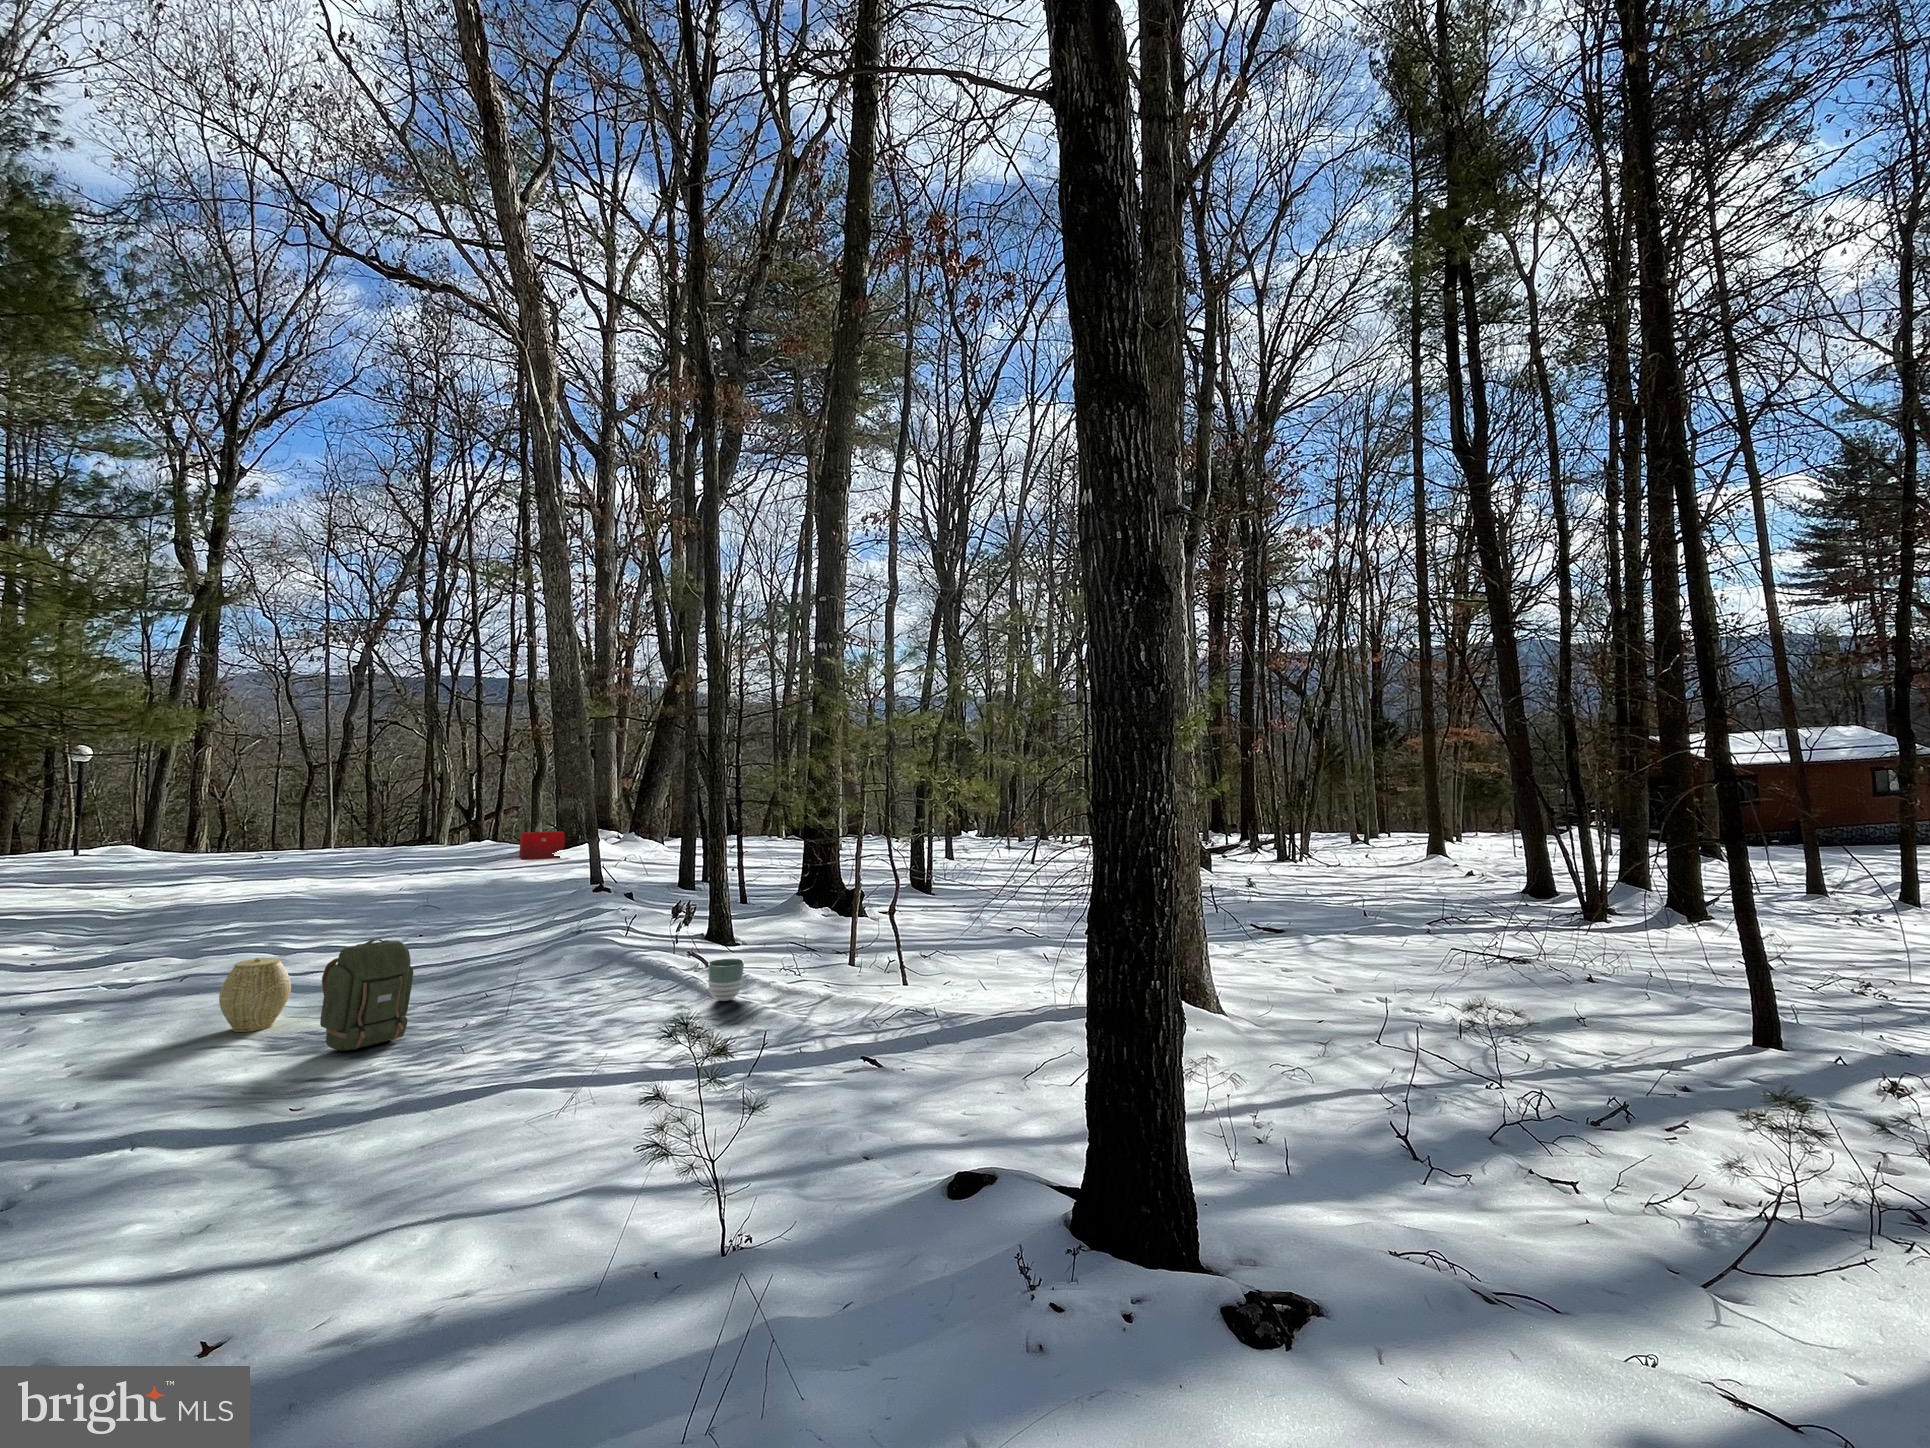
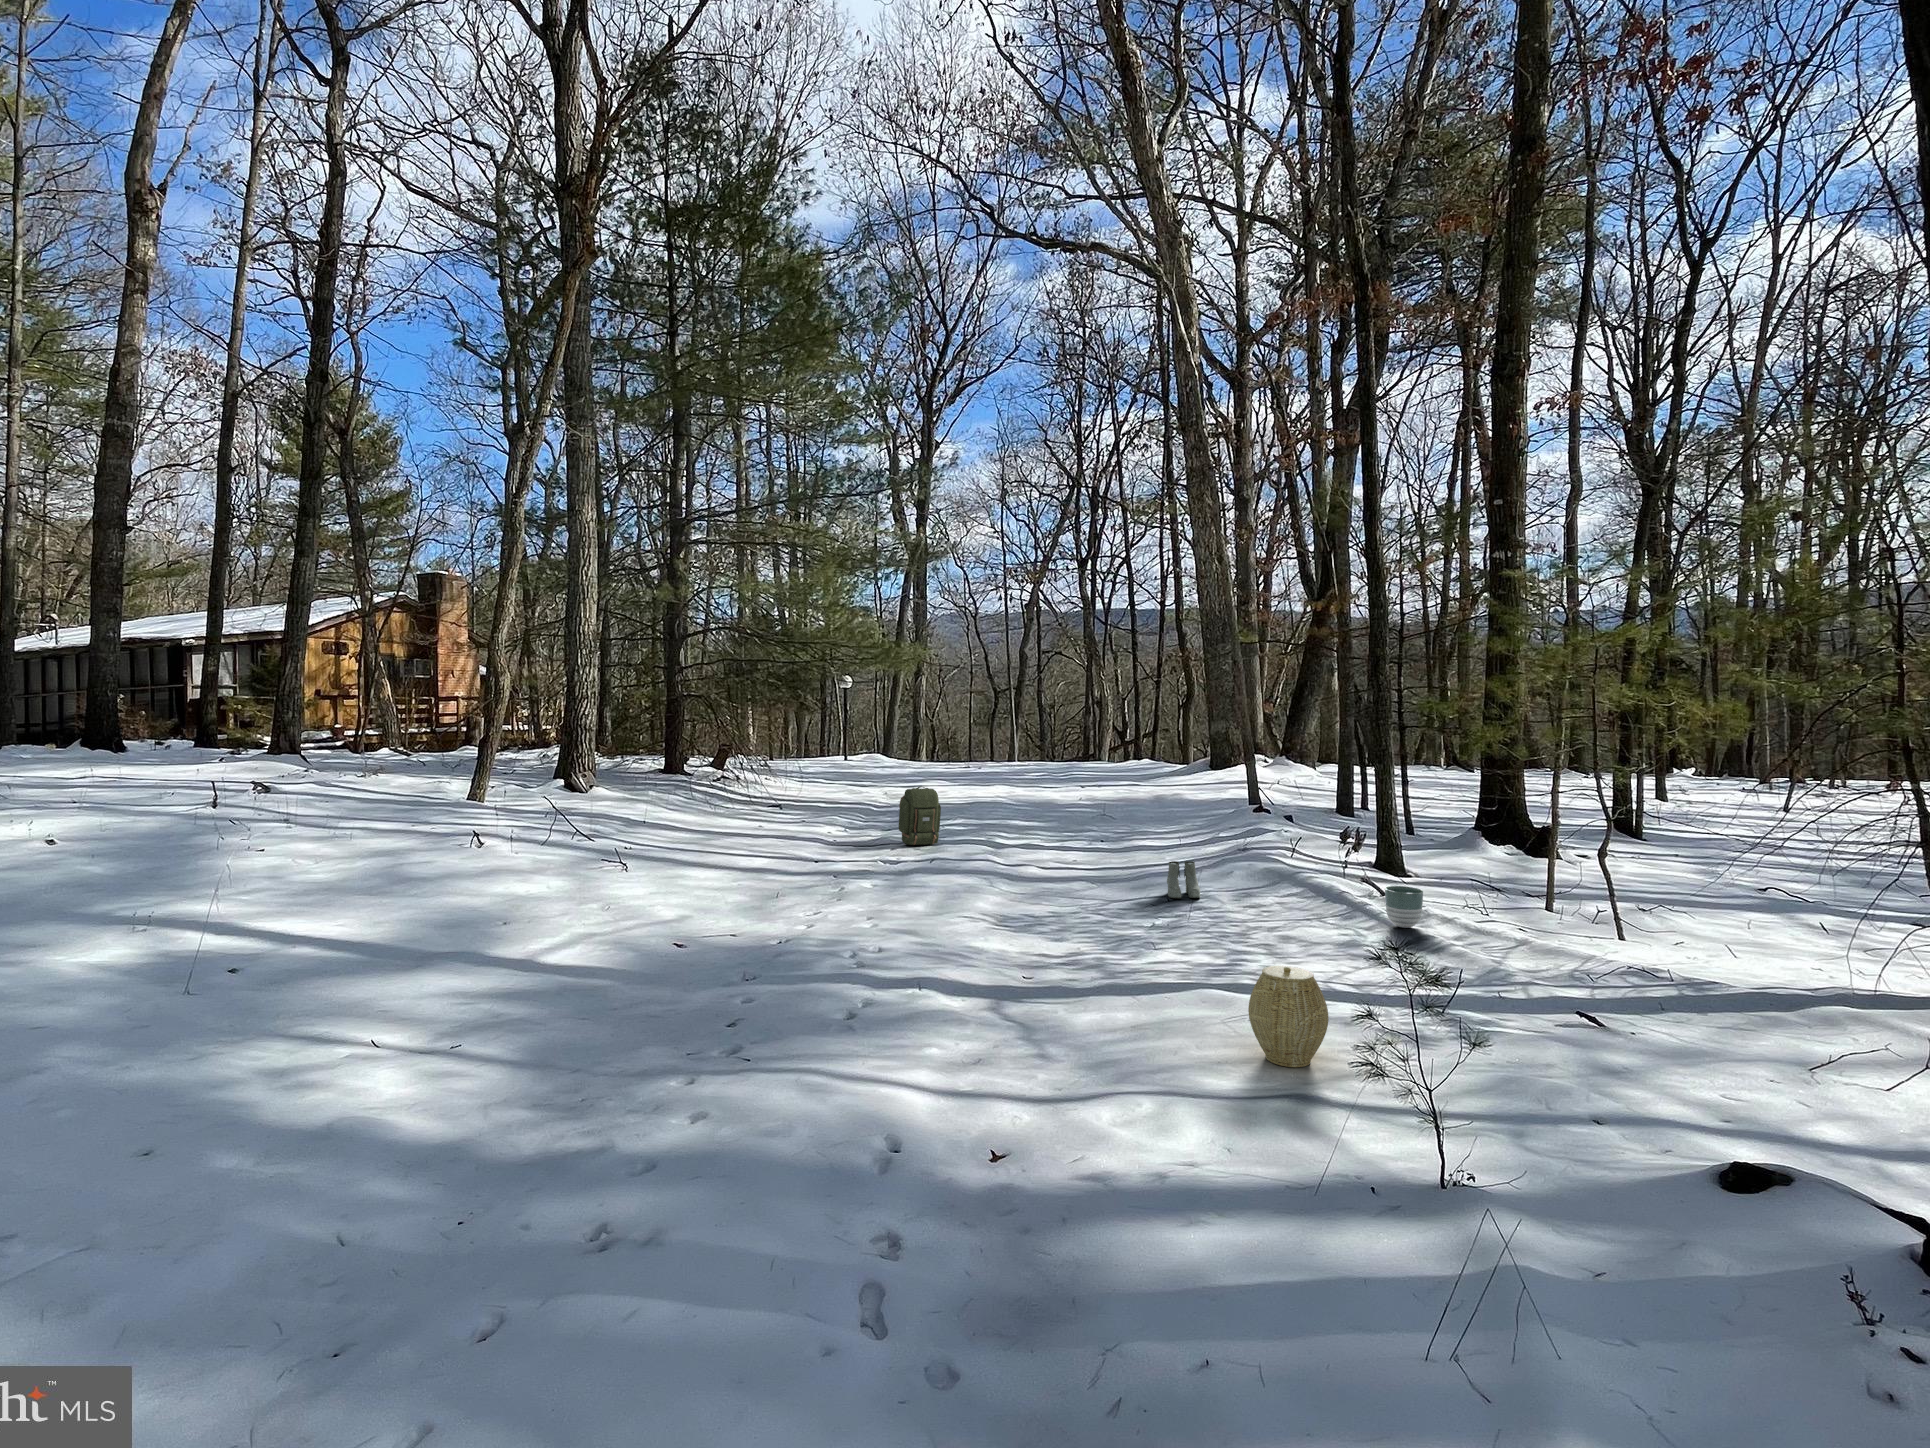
toolbox: present [519,827,565,860] -> none [1178,749,1218,780]
backpack: present [320,939,413,1051] -> present [899,786,941,845]
woven basket: present [219,958,291,1032] -> present [1248,966,1329,1067]
boots: none [467,959,509,1006] -> present [1167,861,1200,898]

